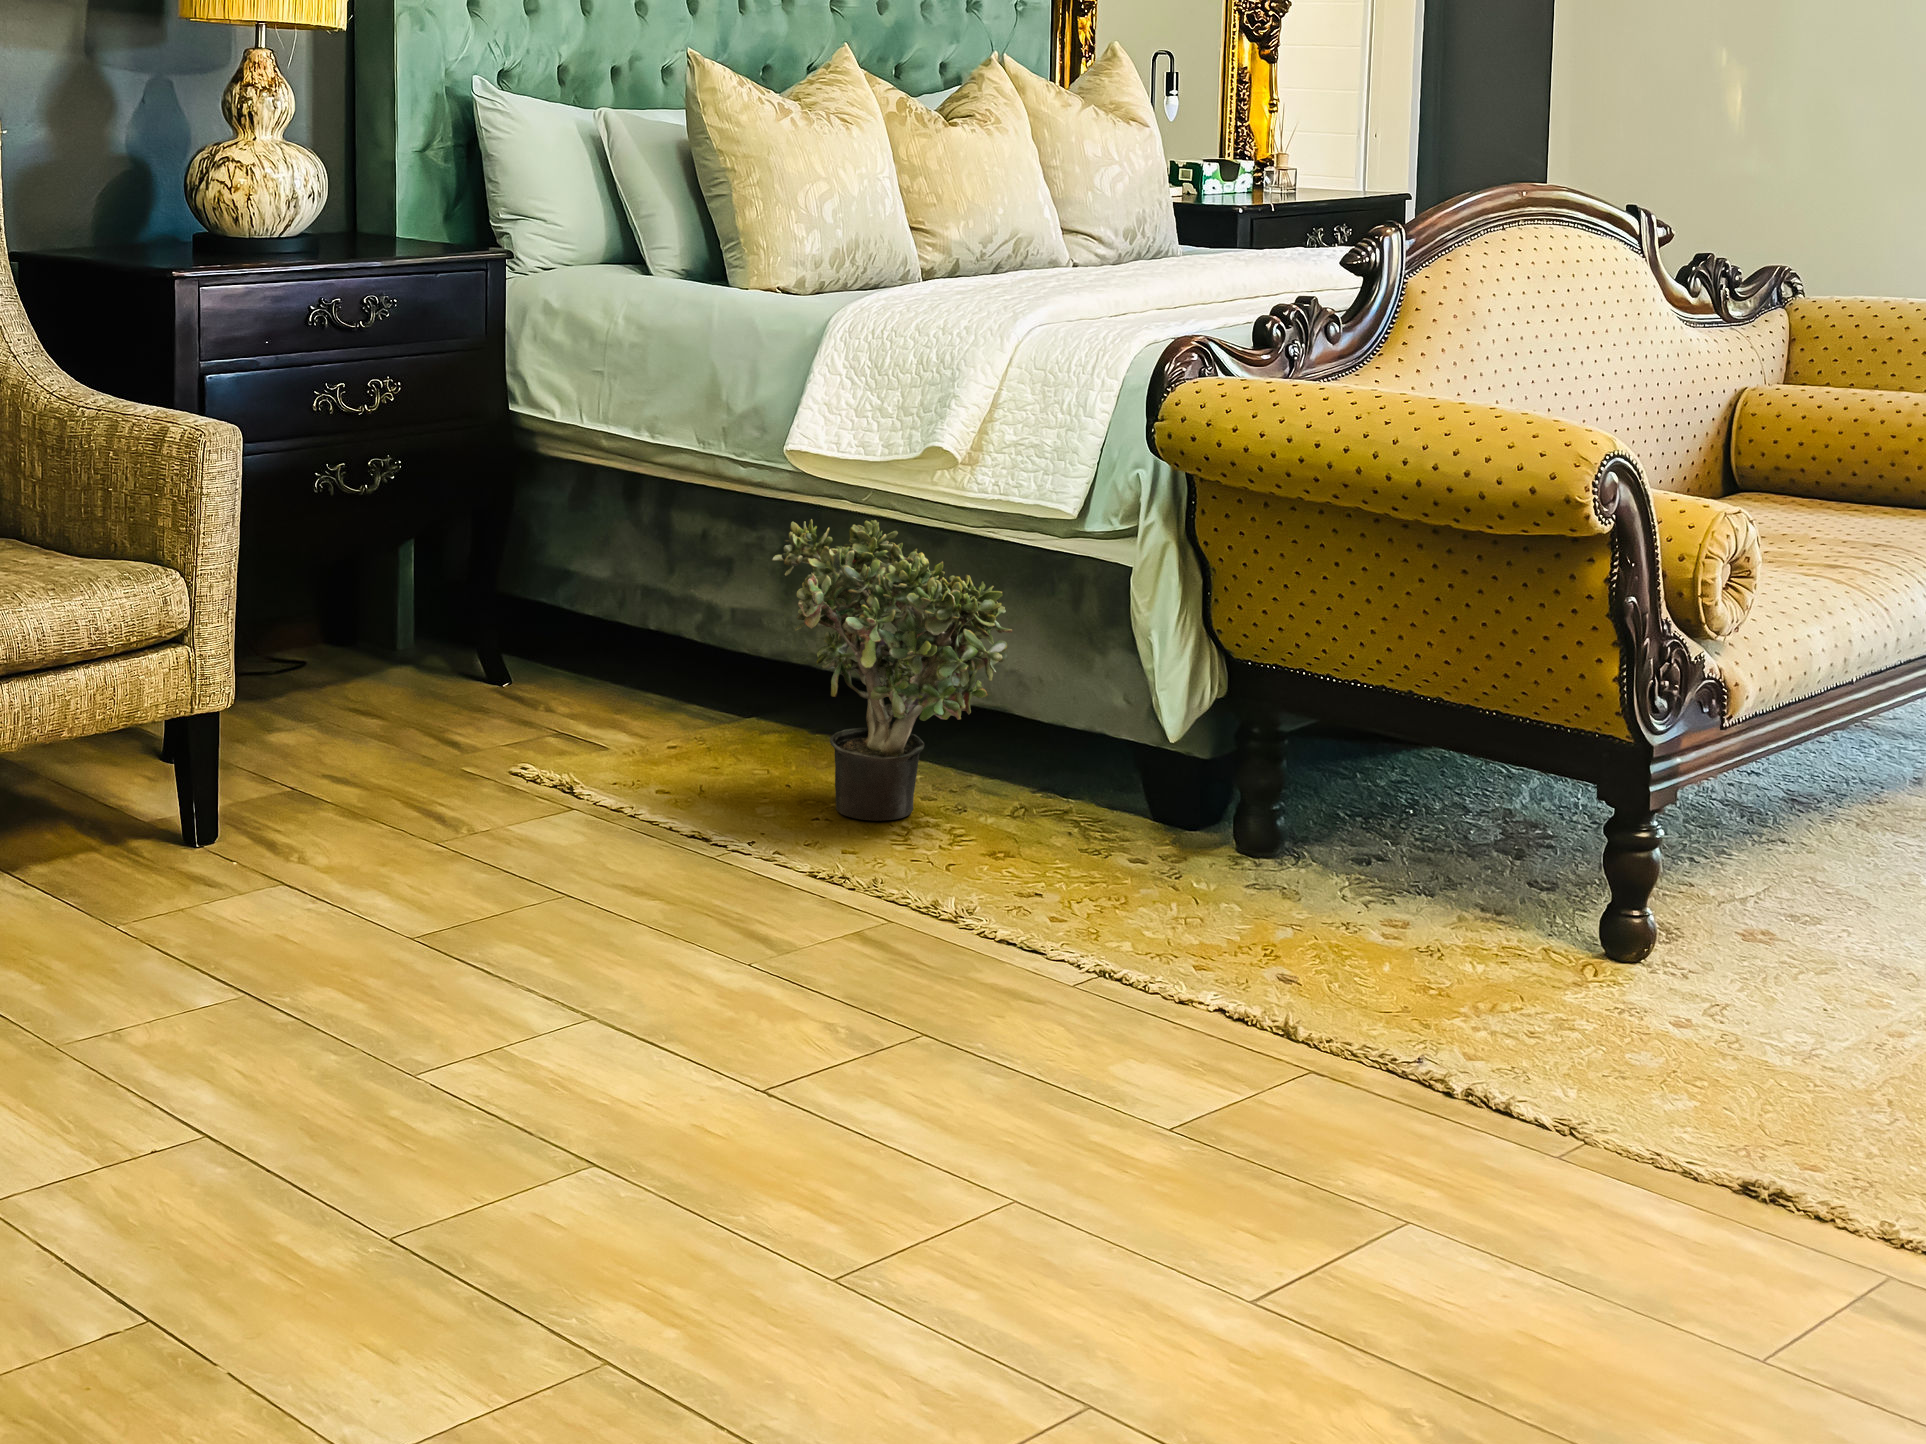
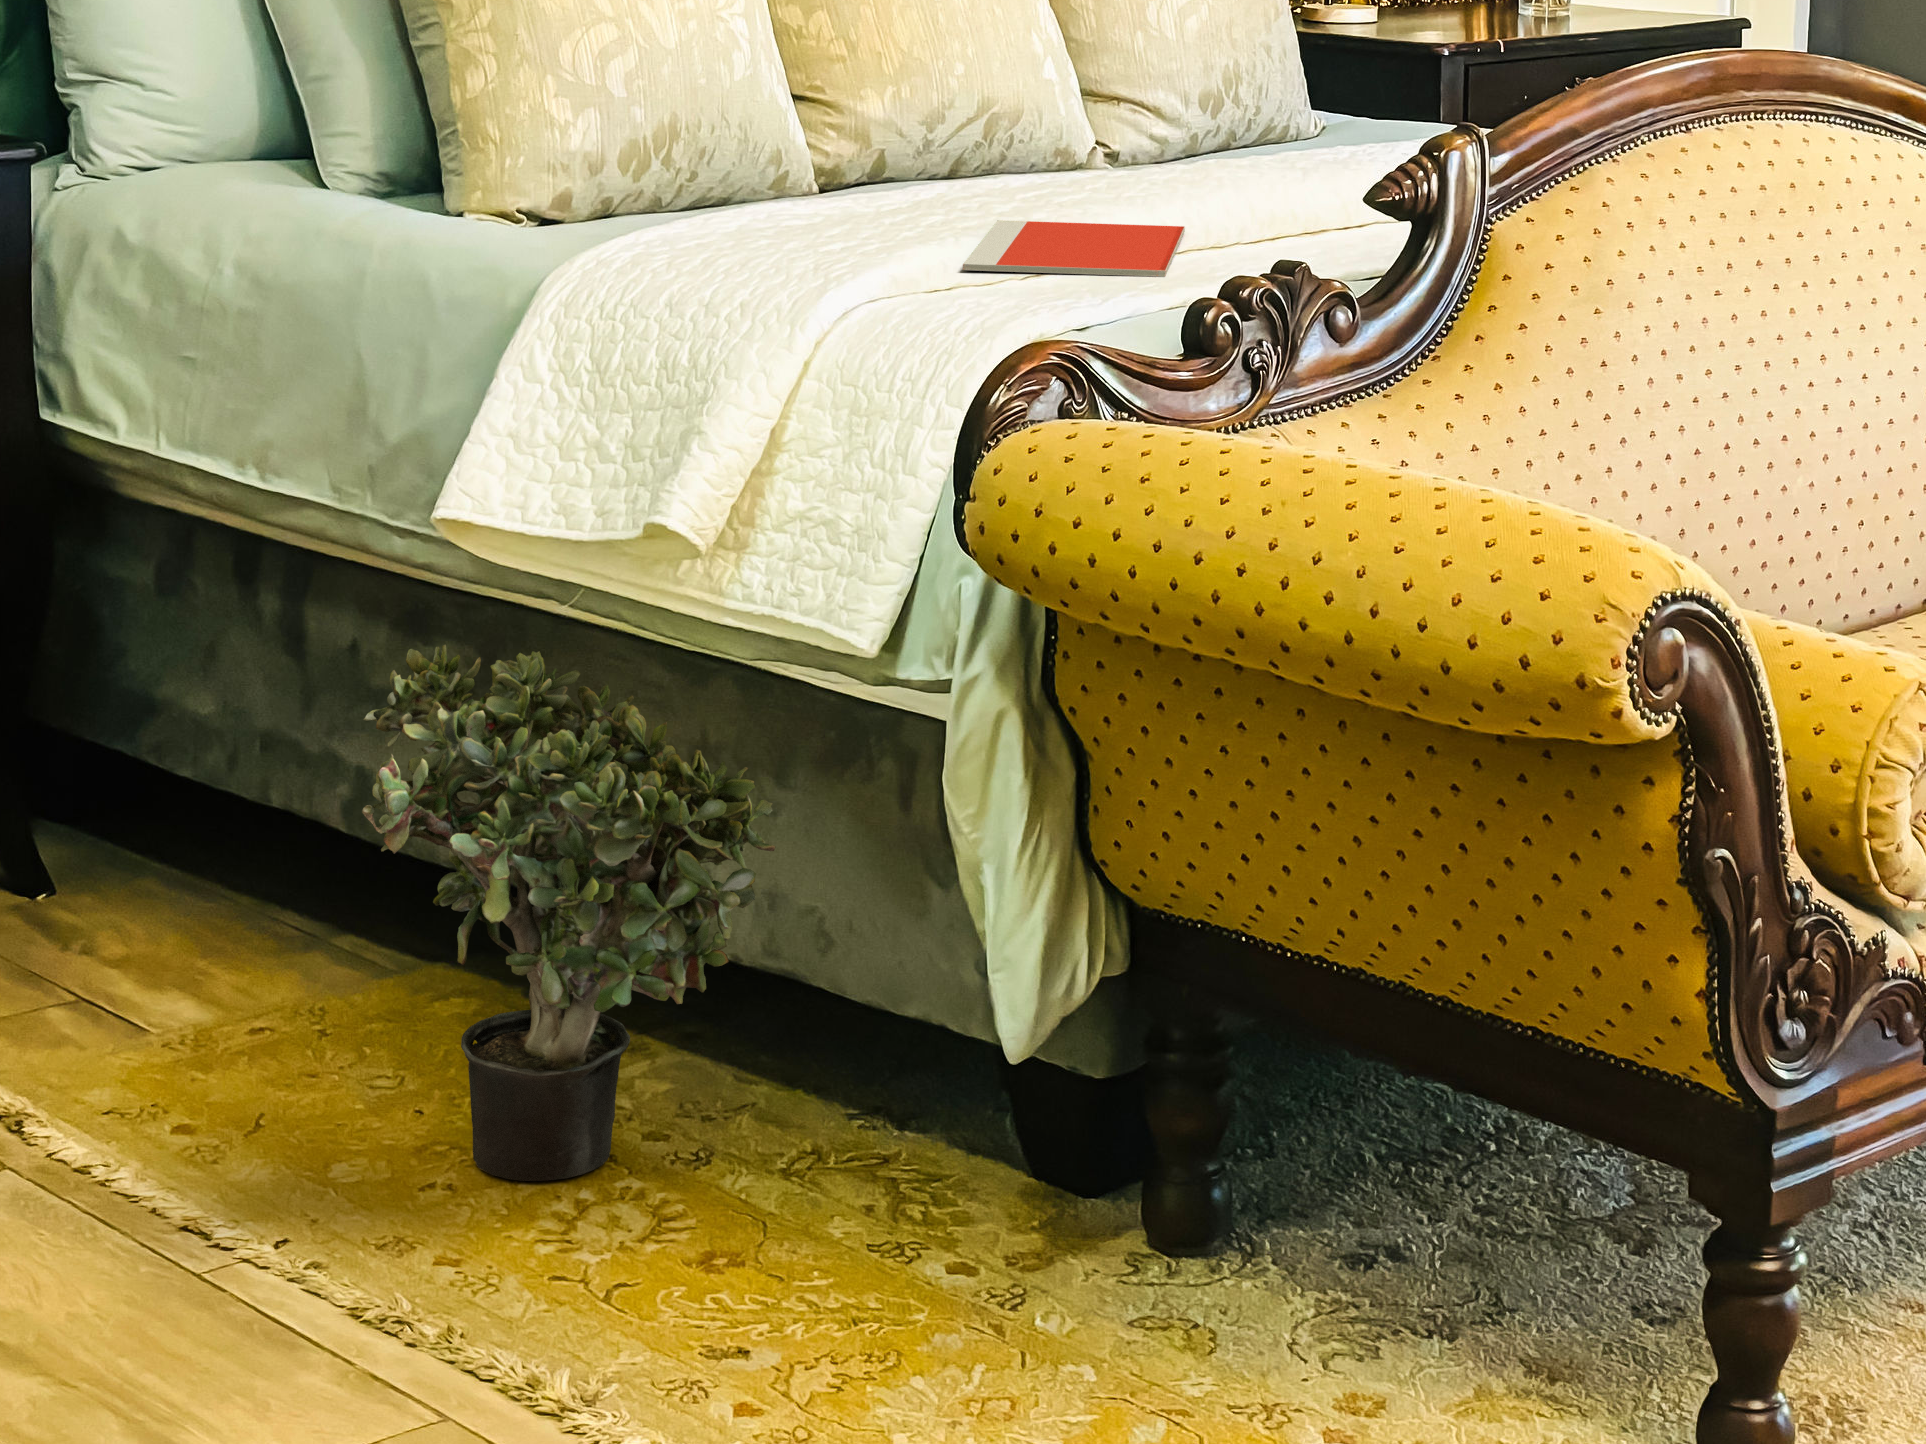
notebook: none [1078,288,1204,313] -> present [963,220,1185,277]

